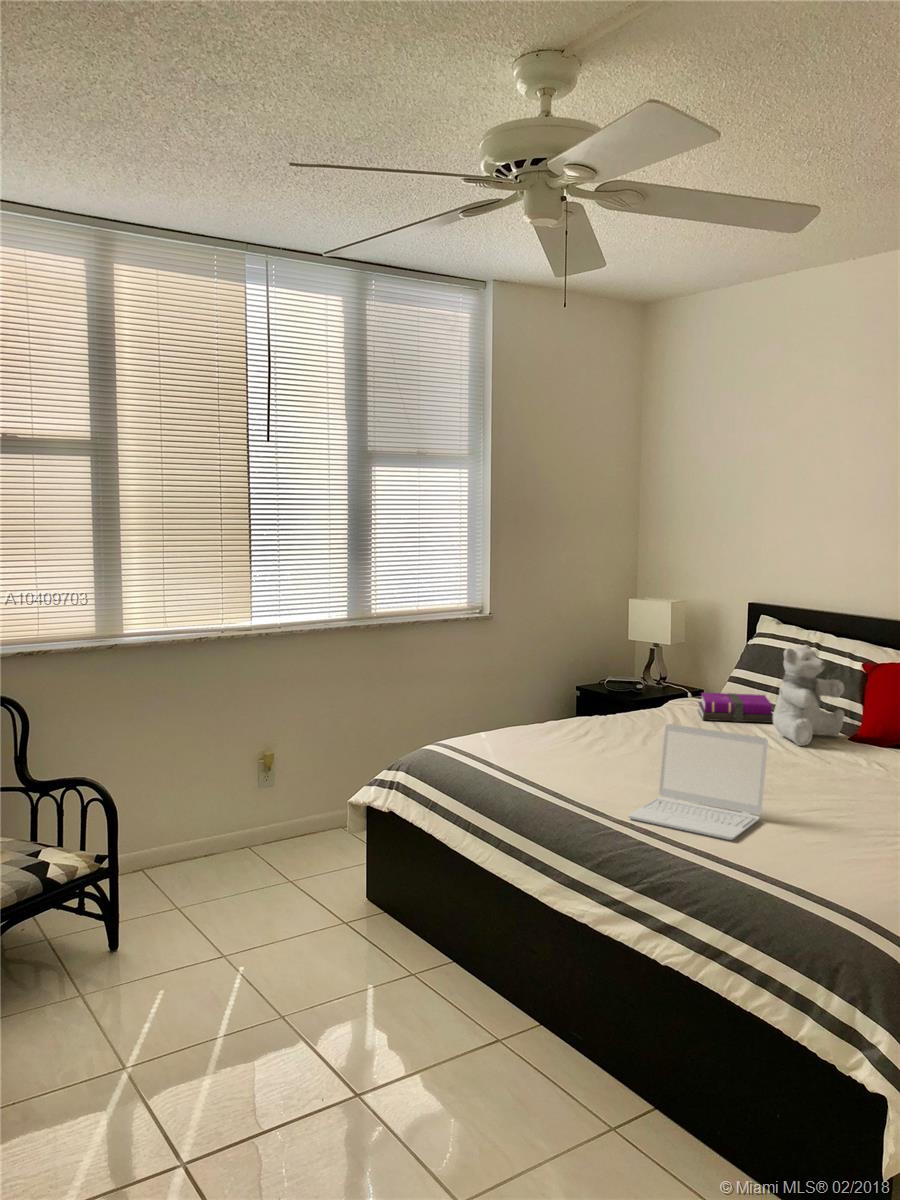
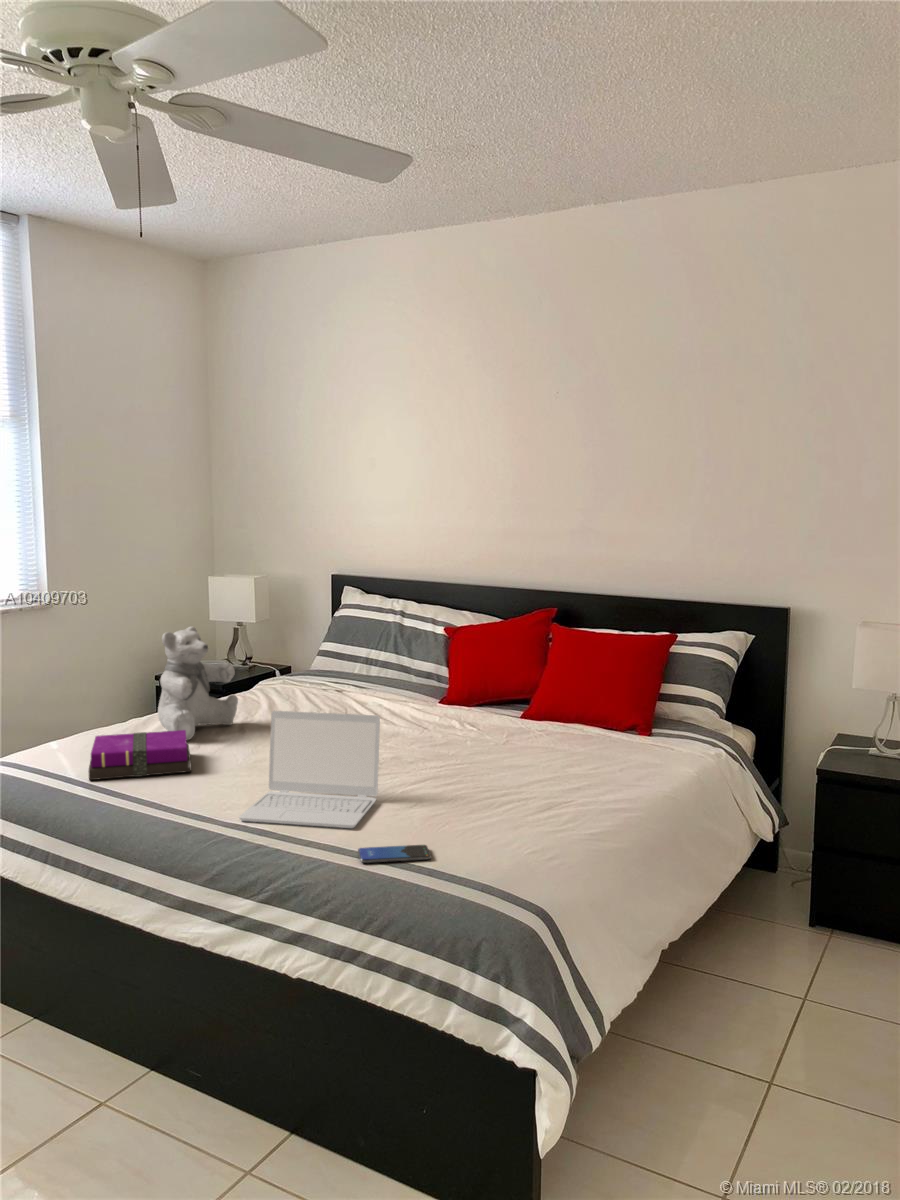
teddy bear: present [773,645,844,746] -> present [158,627,238,740]
notebook: present [698,693,773,723] -> present [89,730,192,780]
smartphone: none [731,858,803,879] -> present [358,845,431,863]

